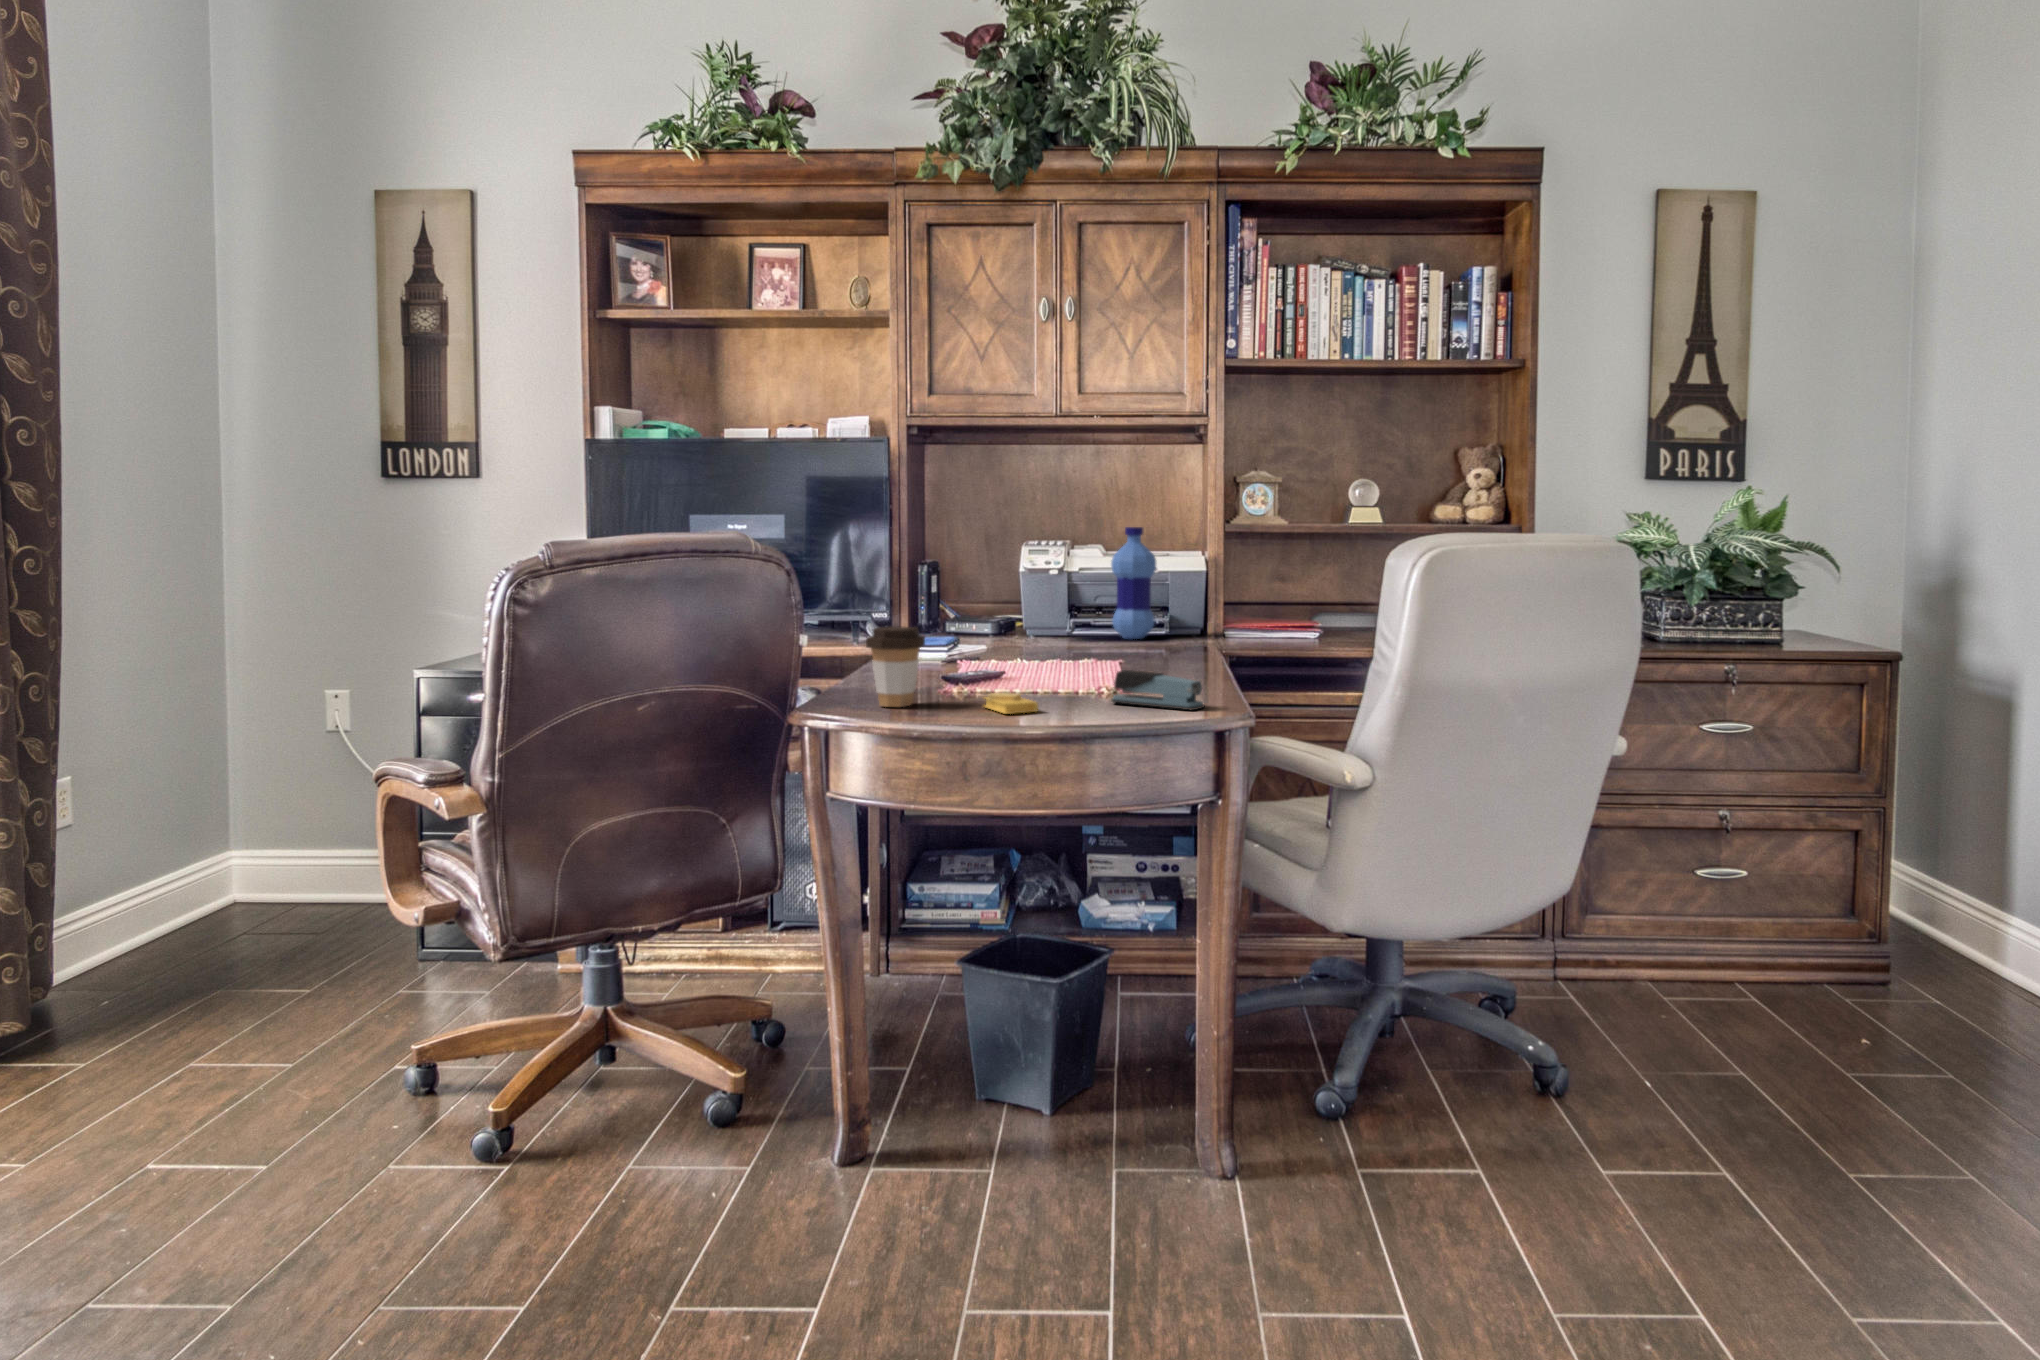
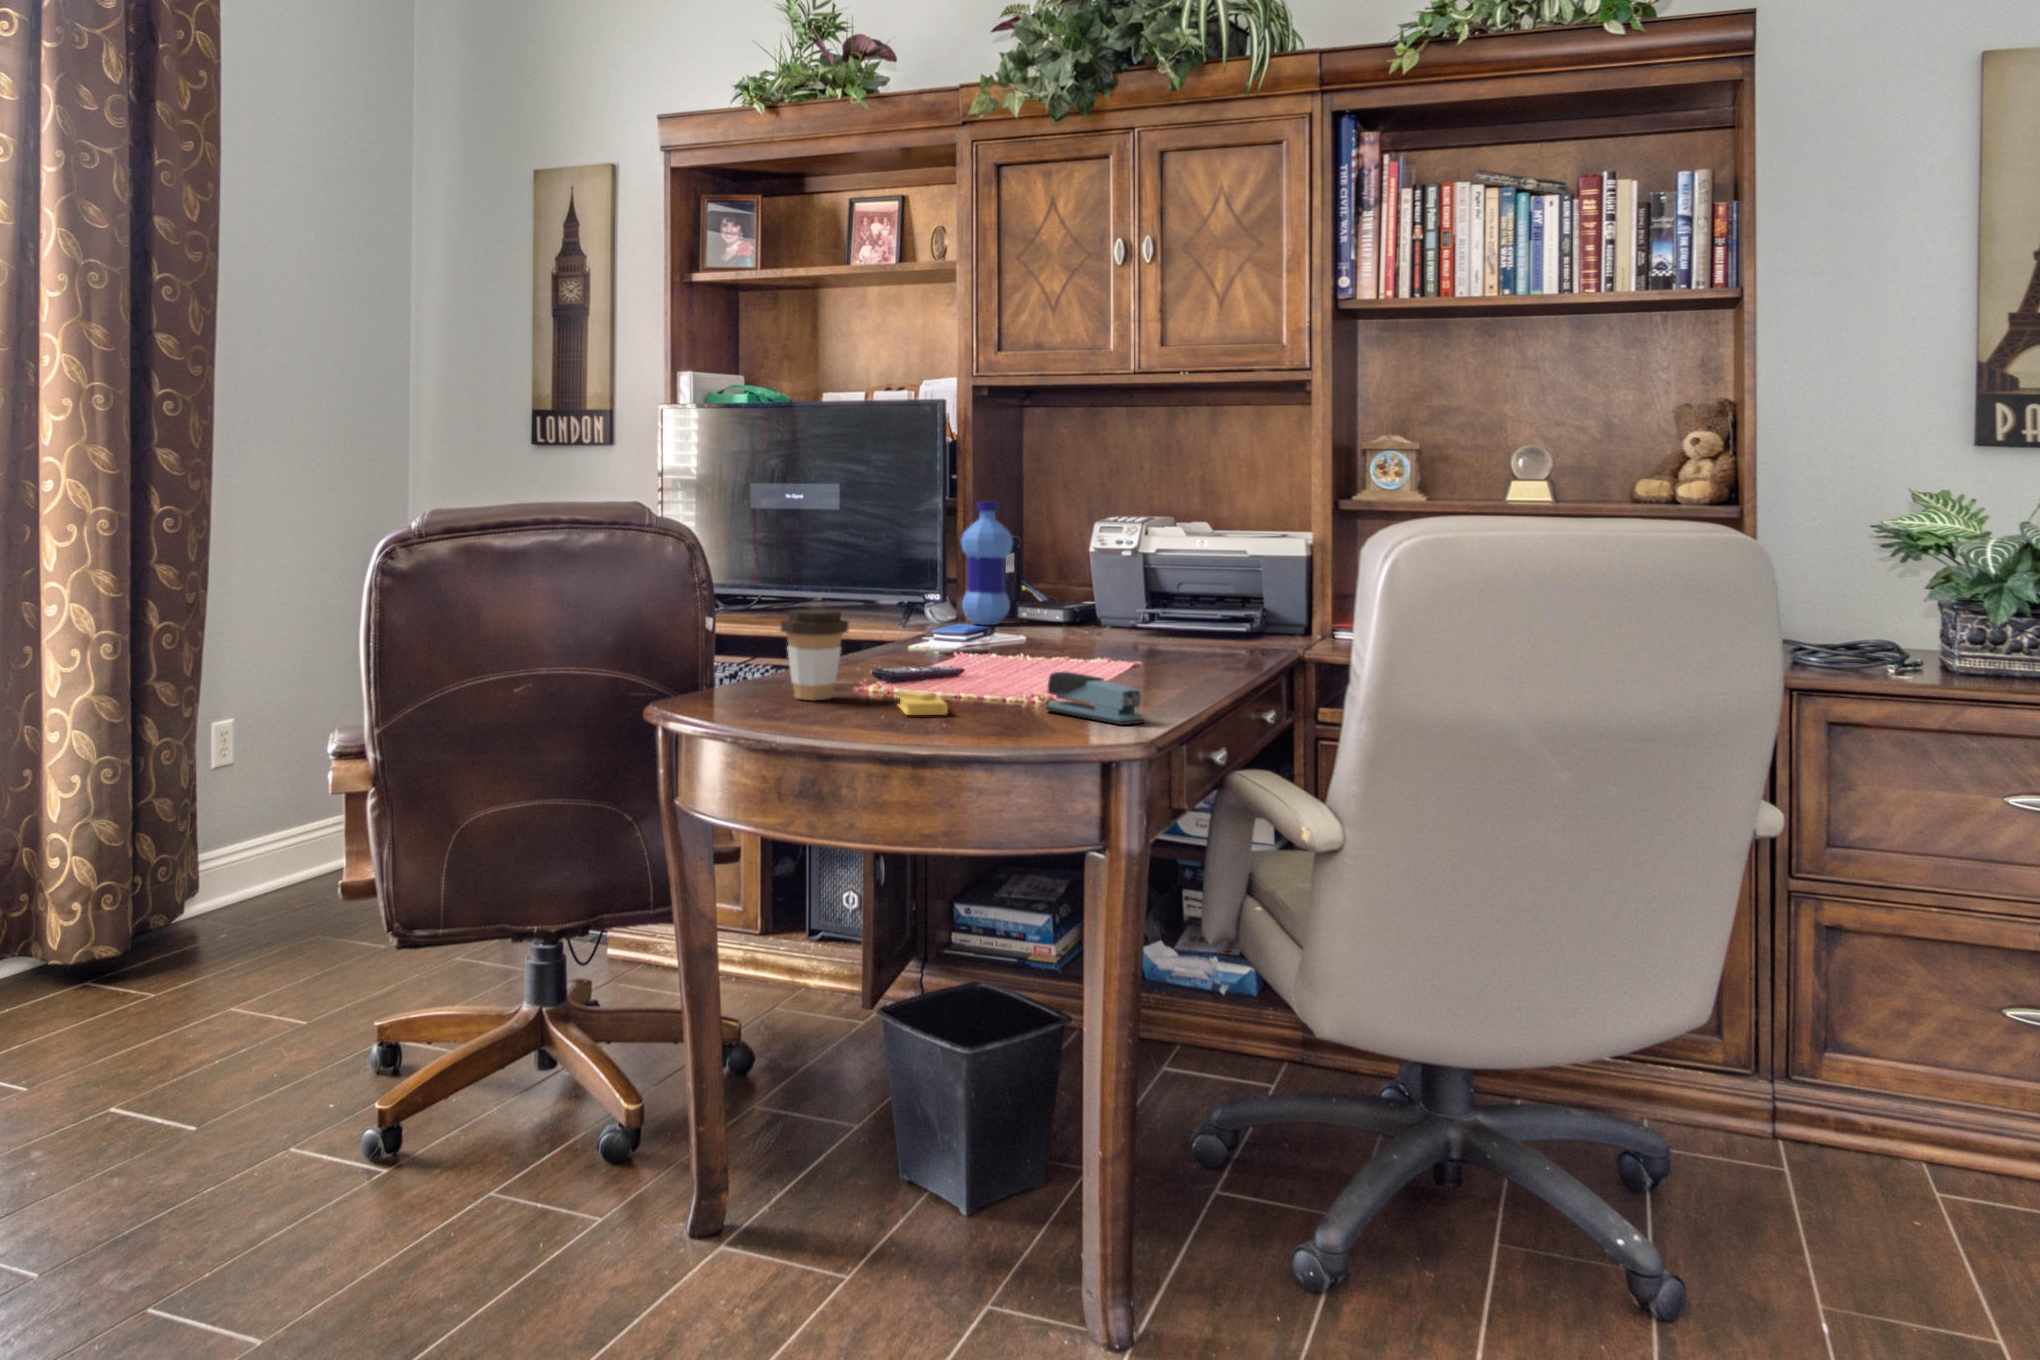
water bottle: present [1111,527,1156,639] -> present [961,502,1013,625]

